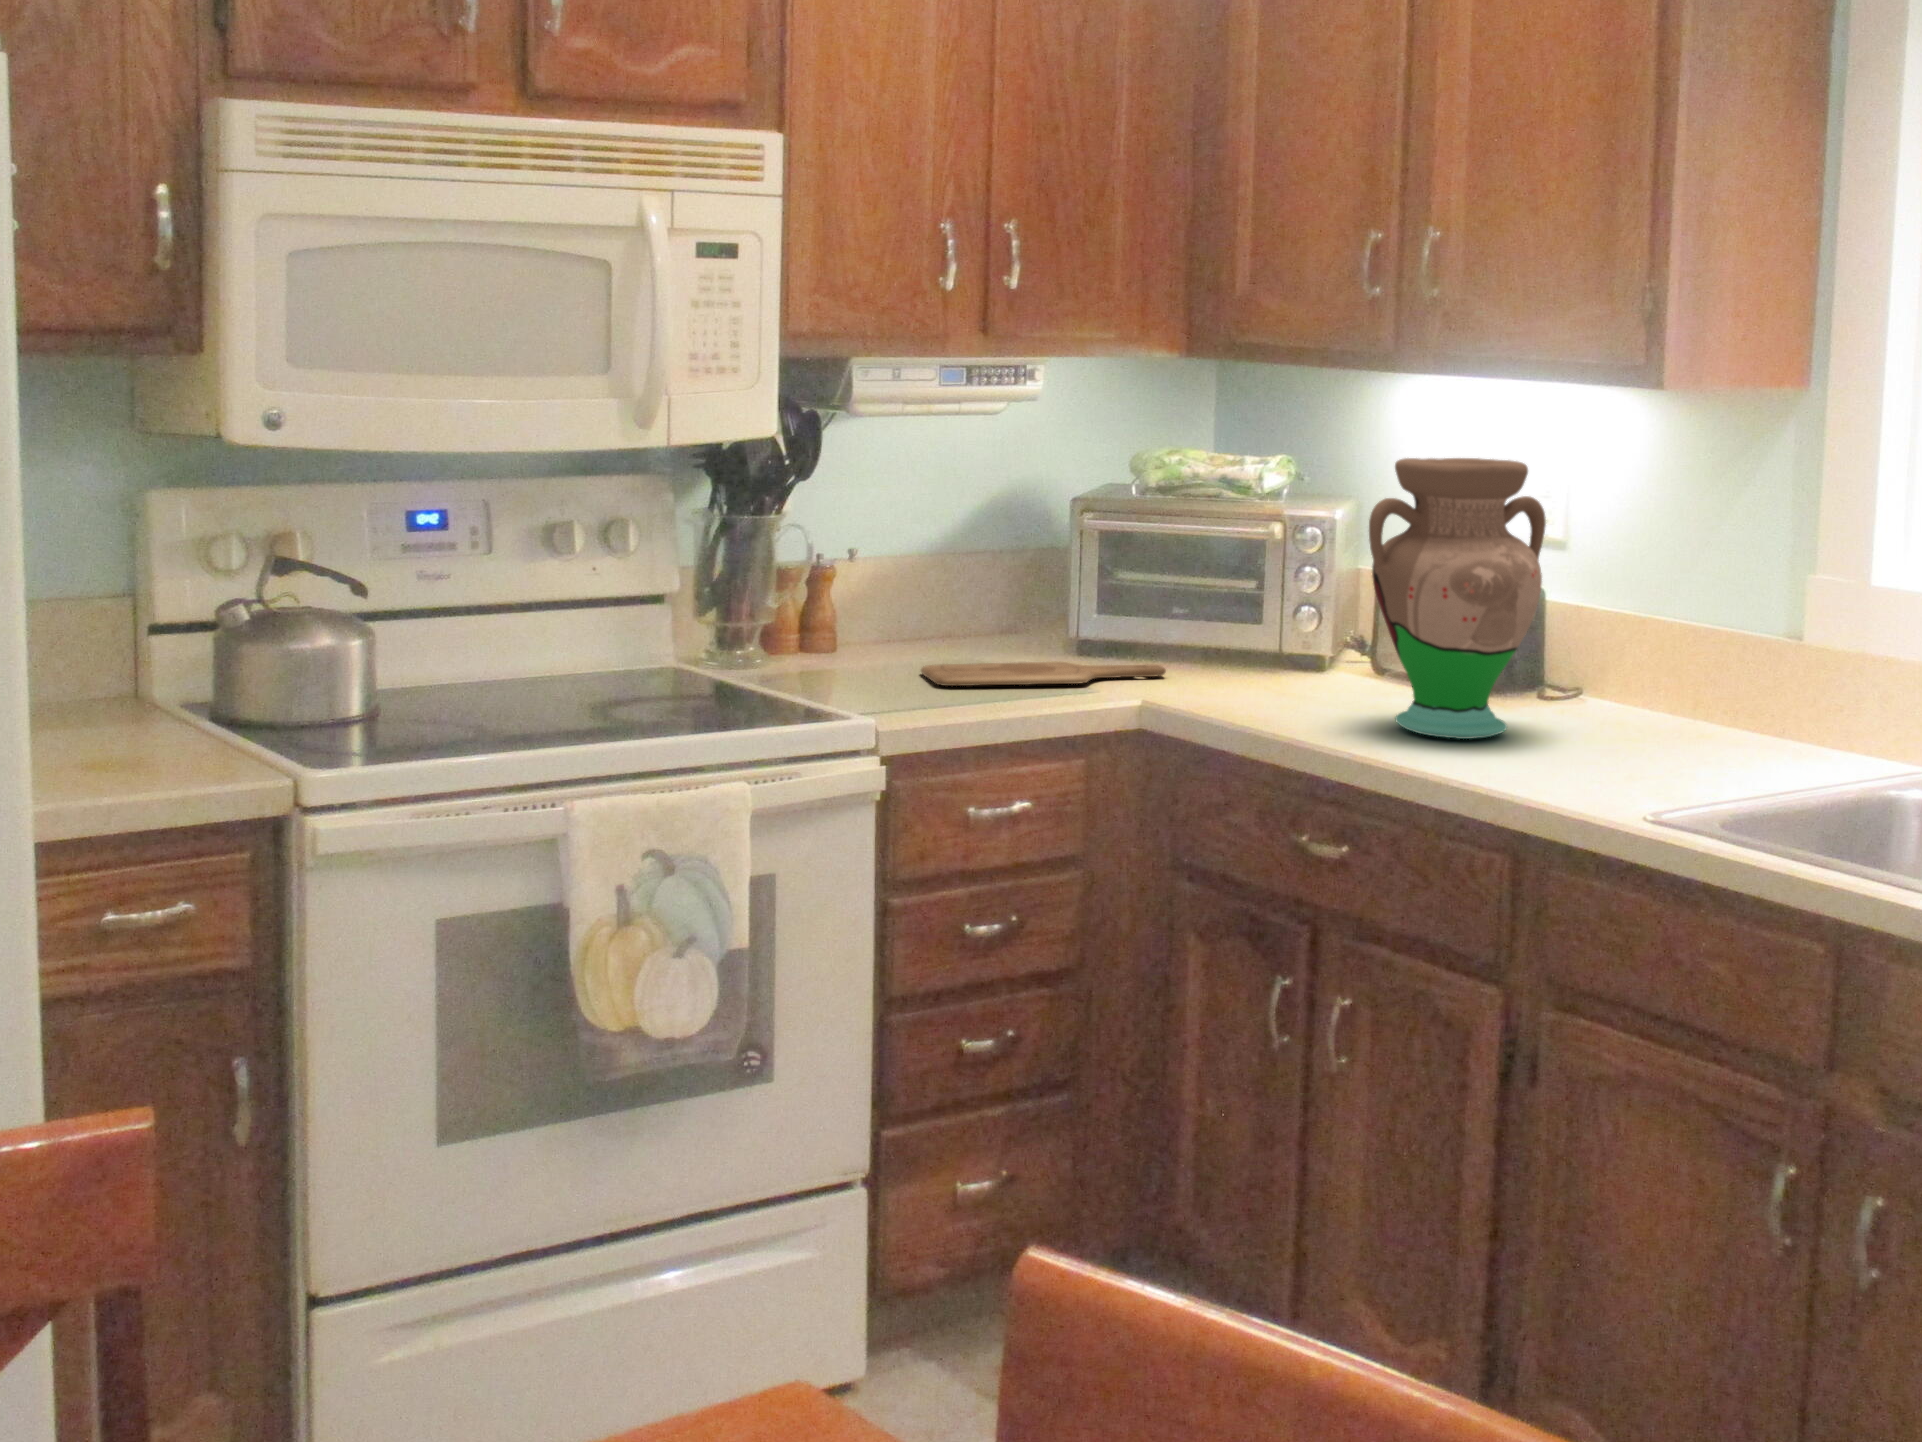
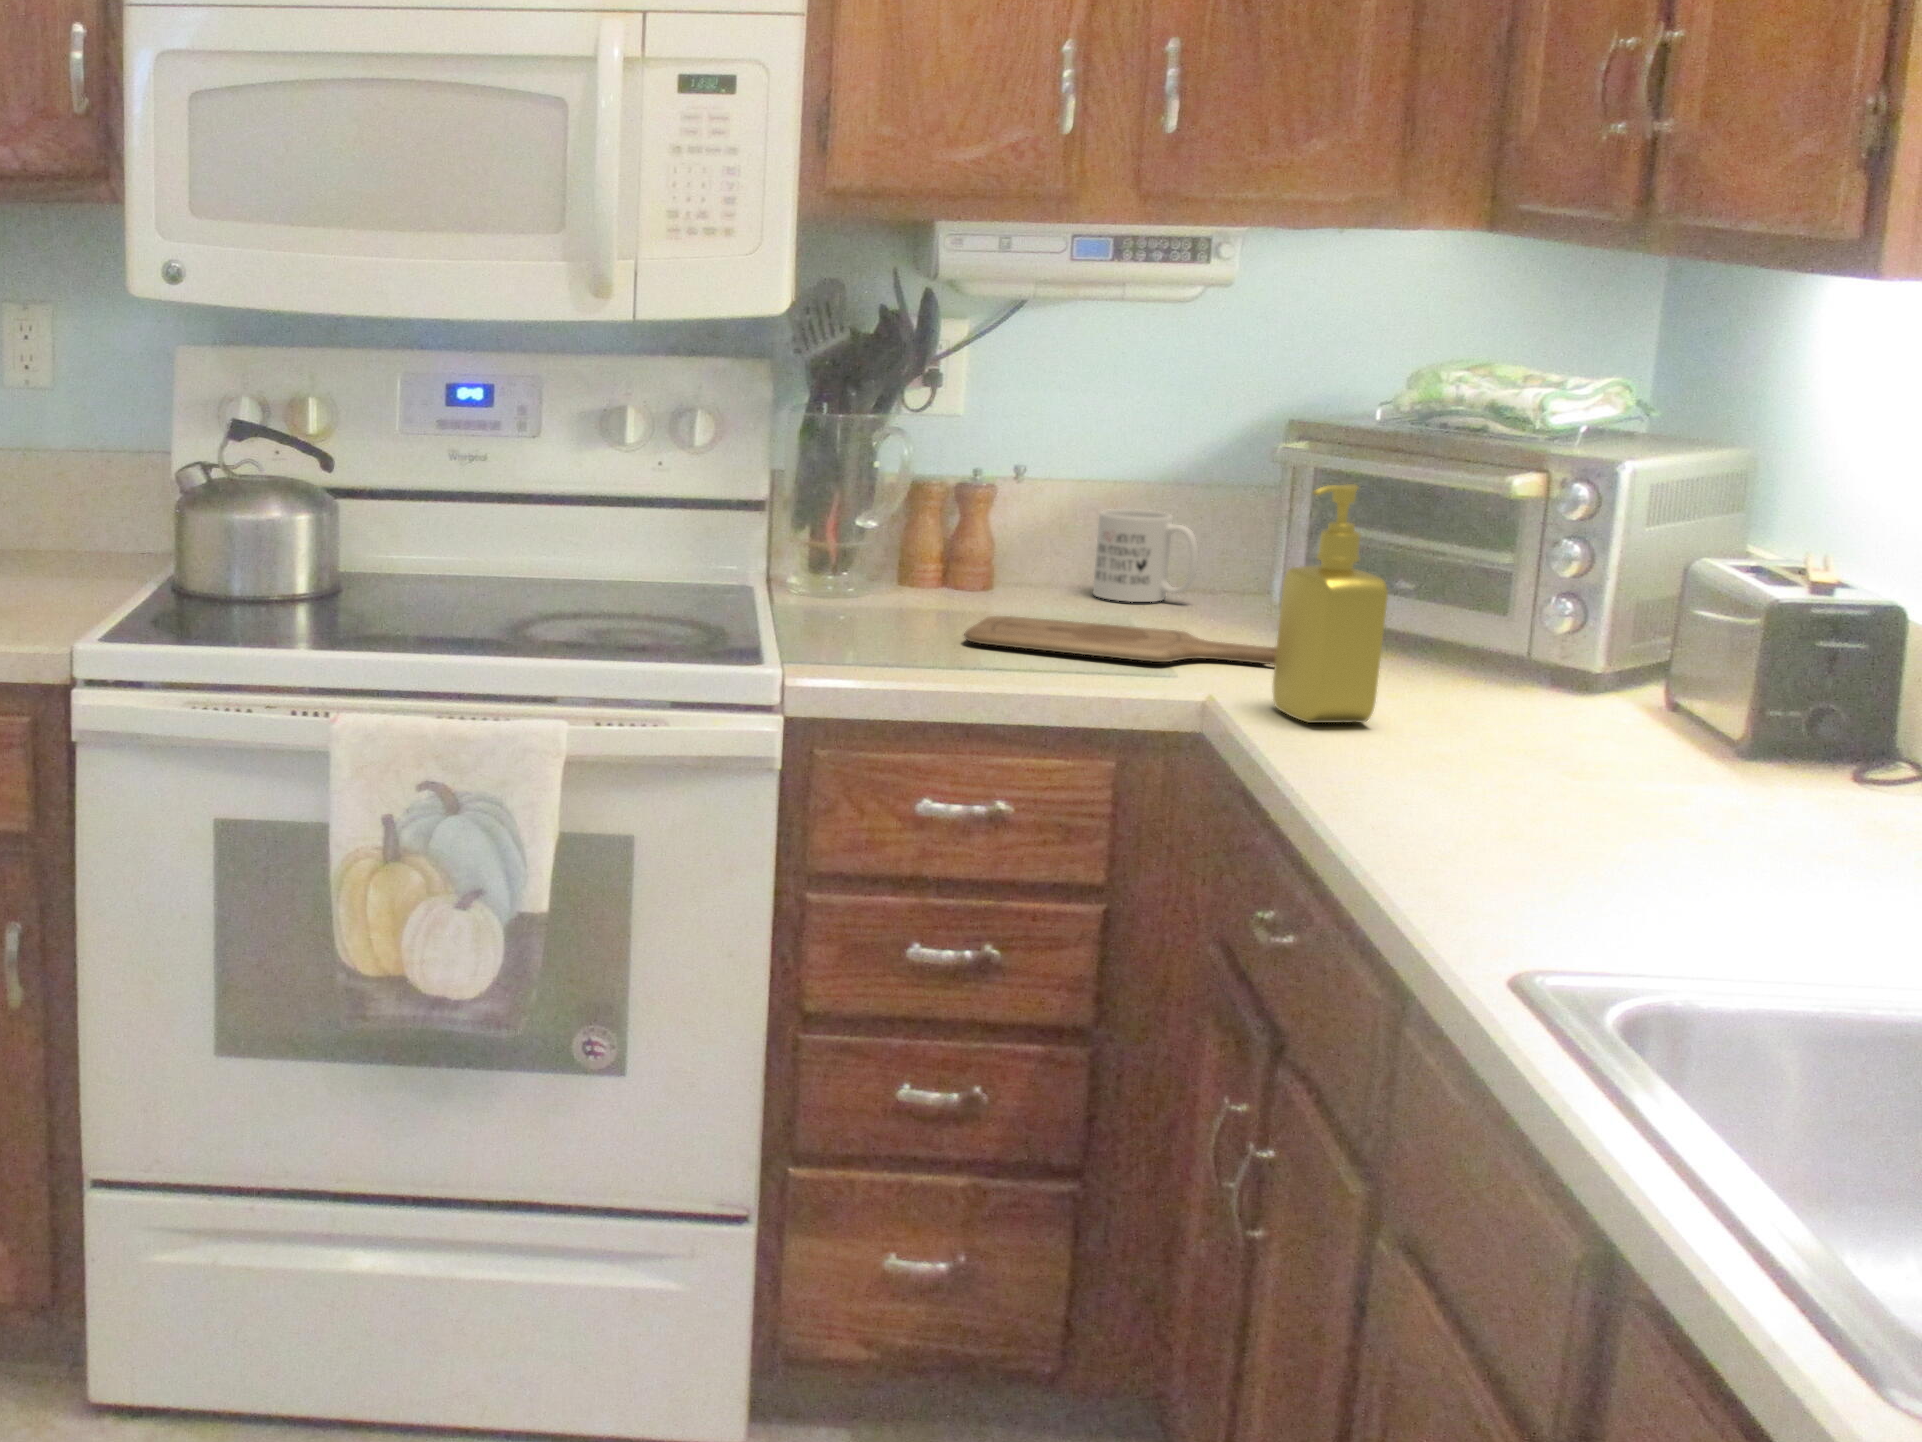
vase: present [1369,458,1546,739] -> none [1442,366,1808,824]
soap dispenser: none [1197,542,1277,708] -> present [1273,484,1388,723]
mug: none [930,577,1008,648] -> present [1093,509,1198,602]

